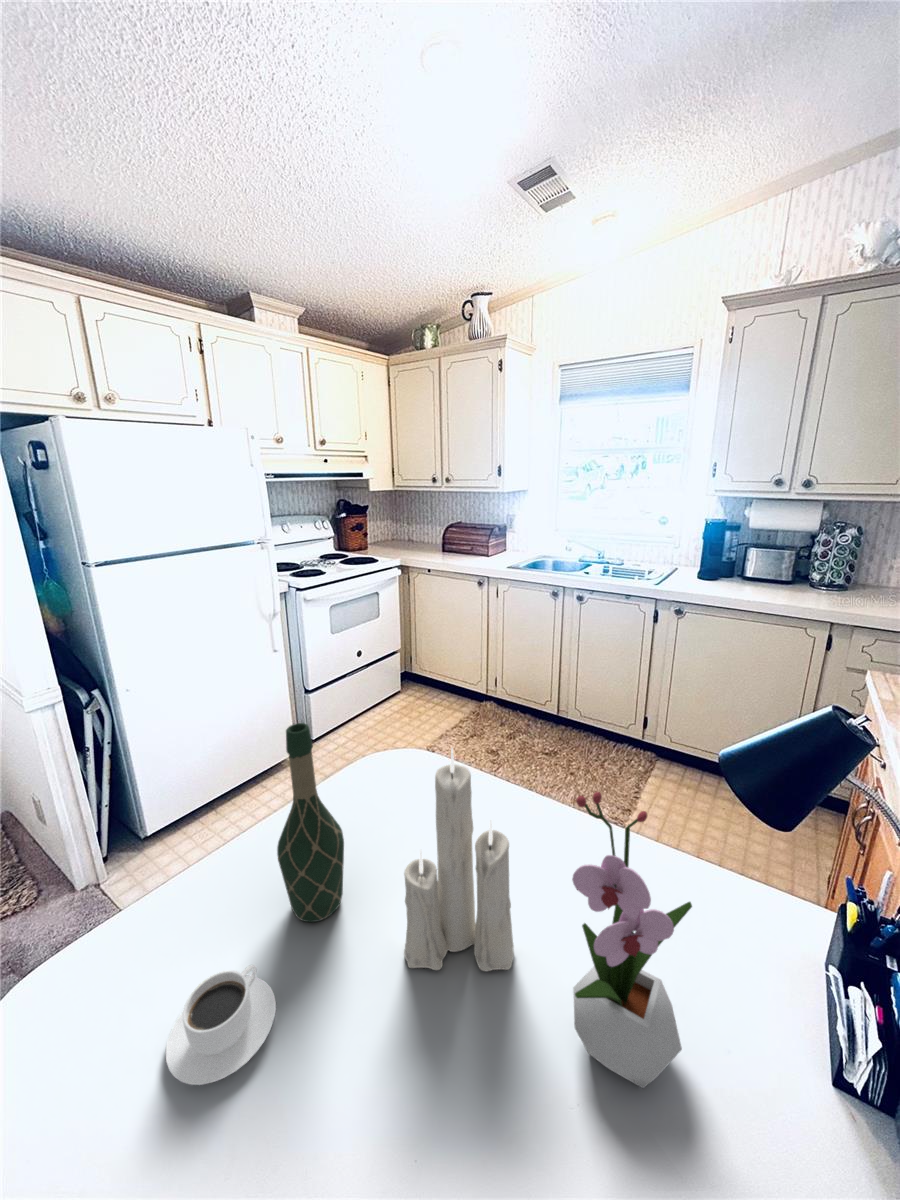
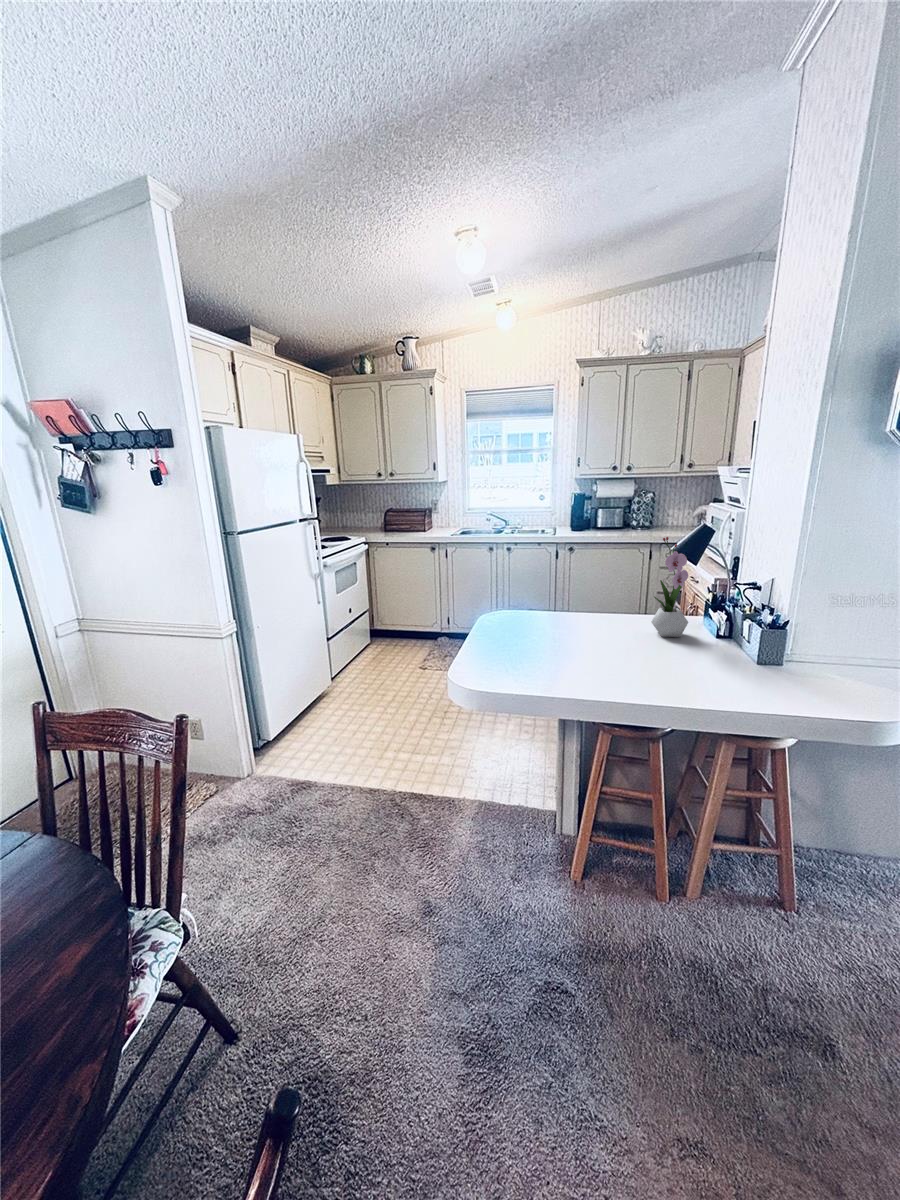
wine bottle: present [277,723,344,922] -> none [527,549,555,636]
candle: present [404,748,514,971] -> none [585,542,625,635]
coffee cup: present [166,965,276,1085] -> none [534,634,572,658]

